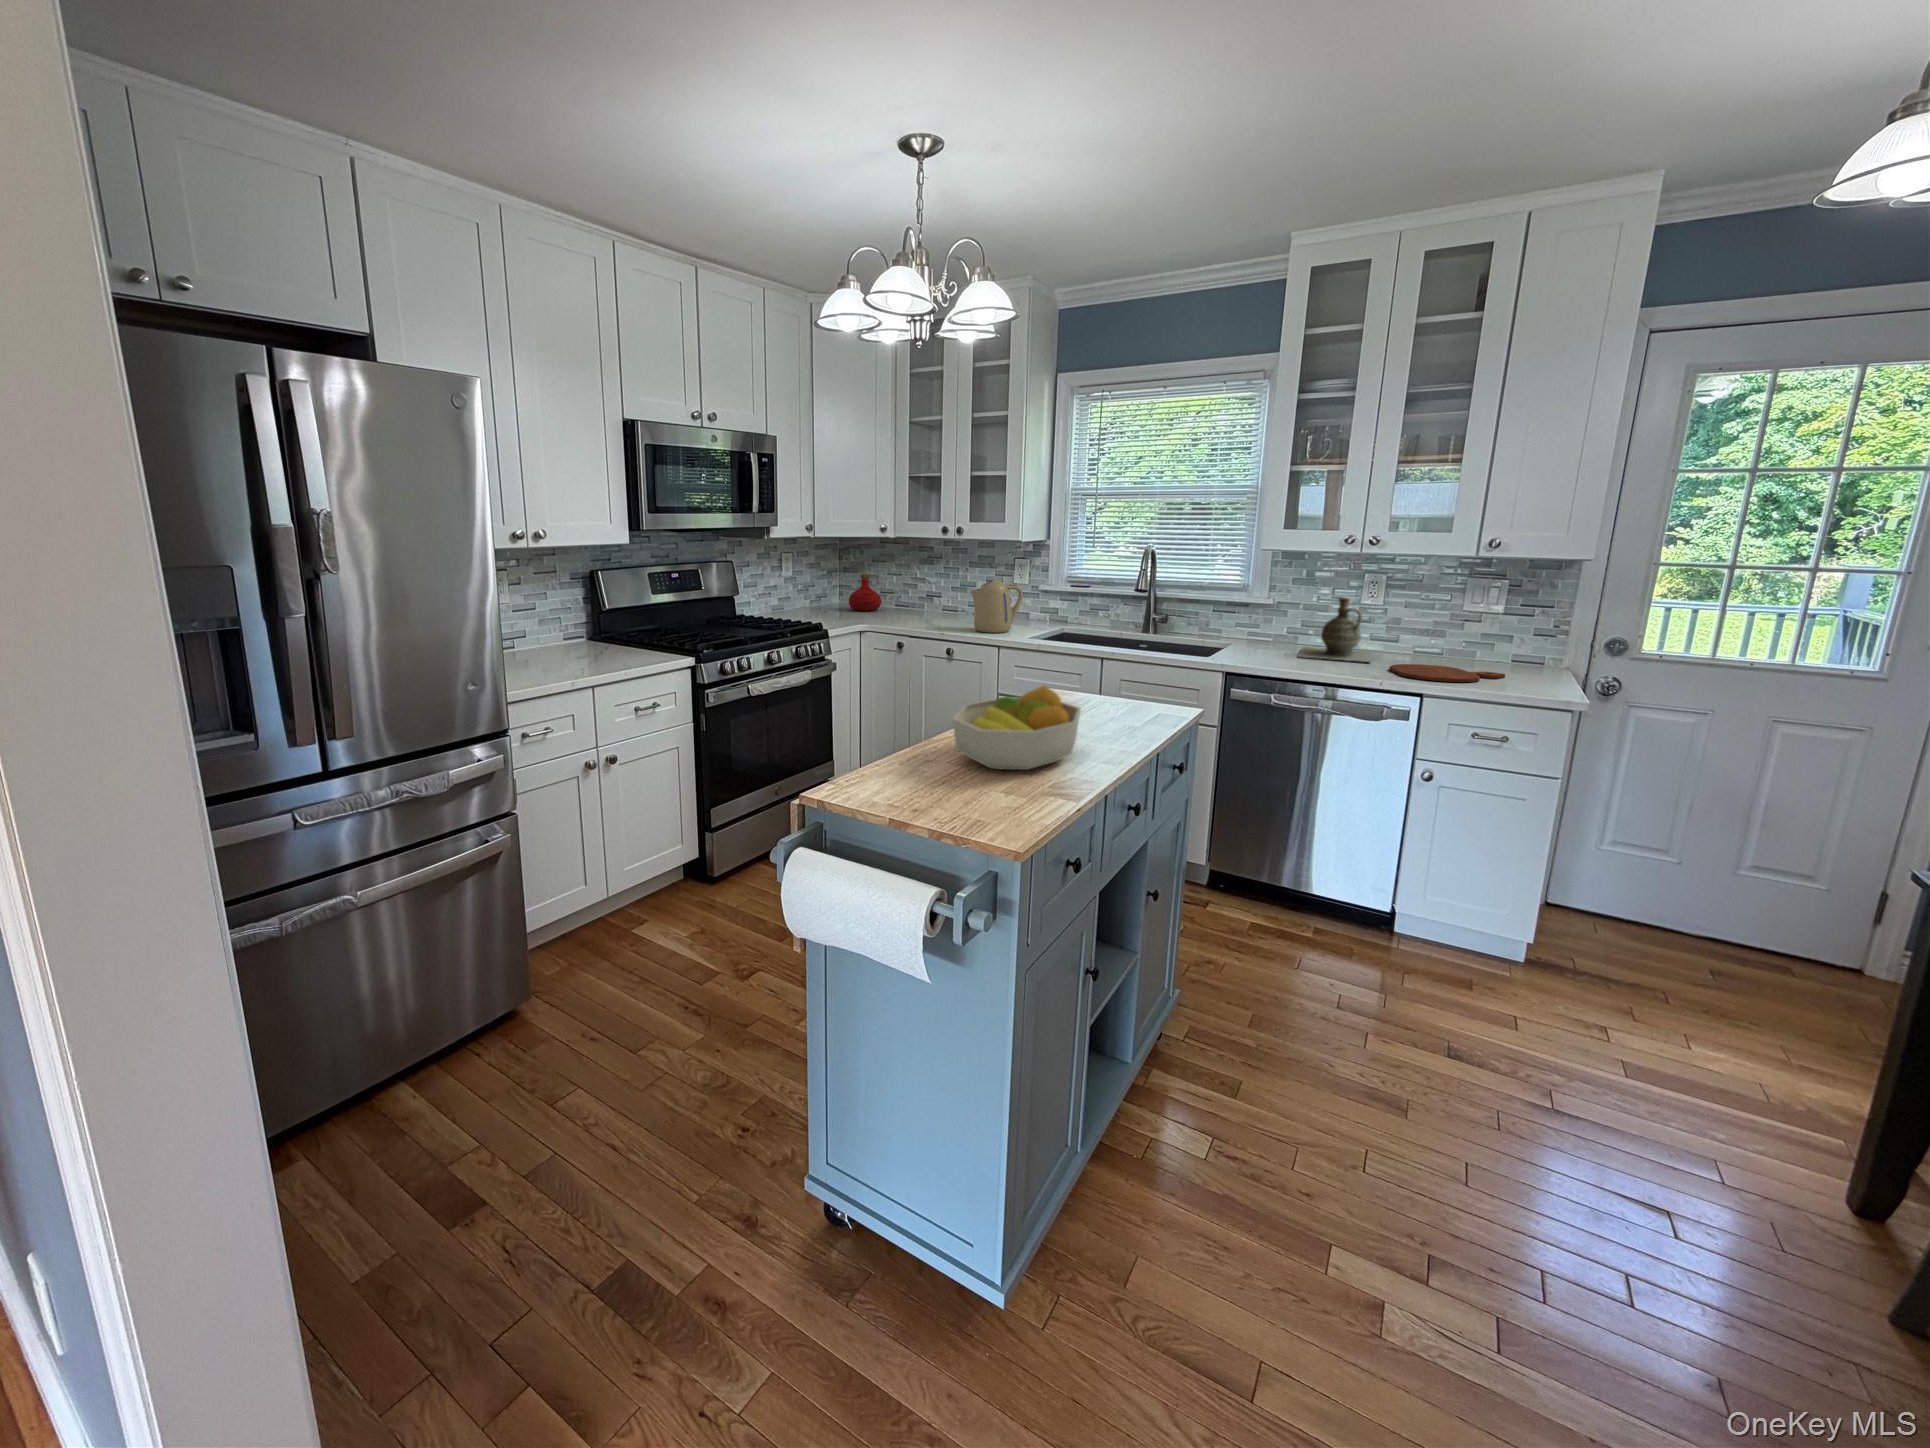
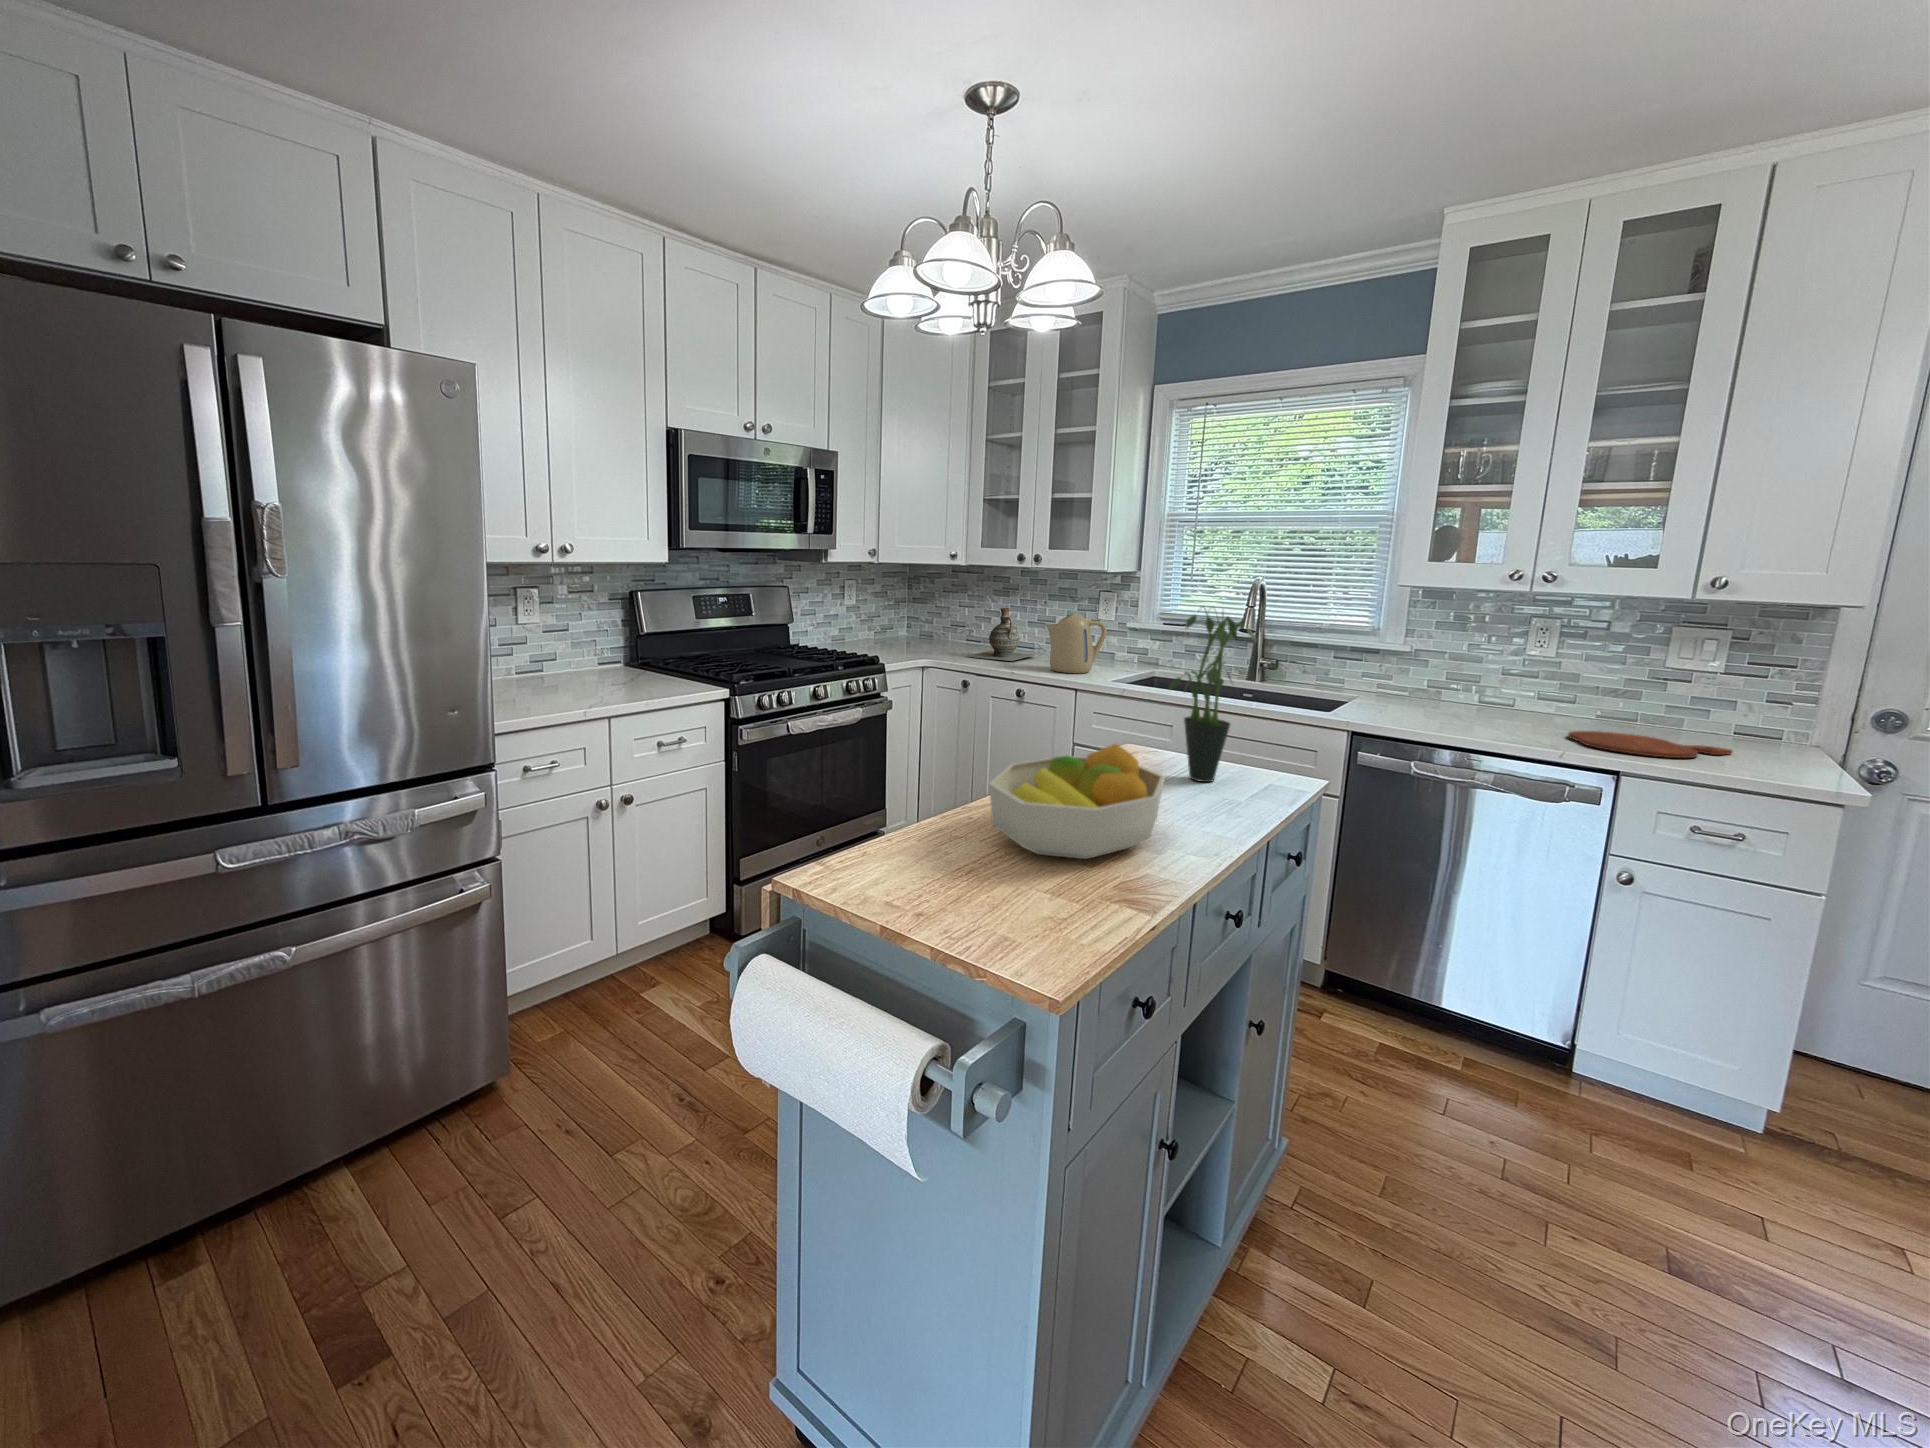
bottle: present [849,574,881,611] -> none [916,605,952,645]
potted plant: none [1080,576,1147,714] -> present [1169,610,1256,782]
ceramic jug: present [1299,598,1372,662] -> present [967,608,1034,661]

